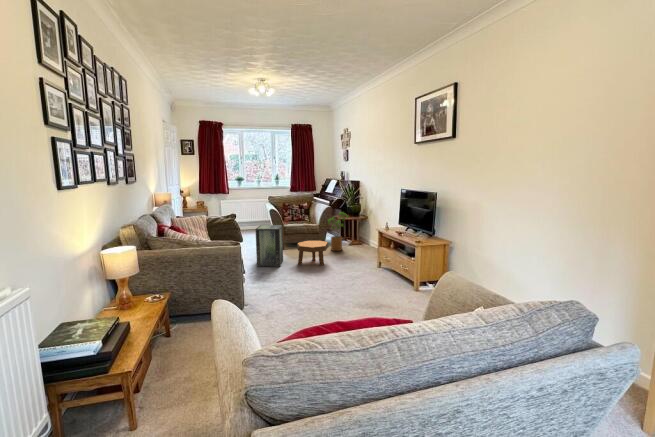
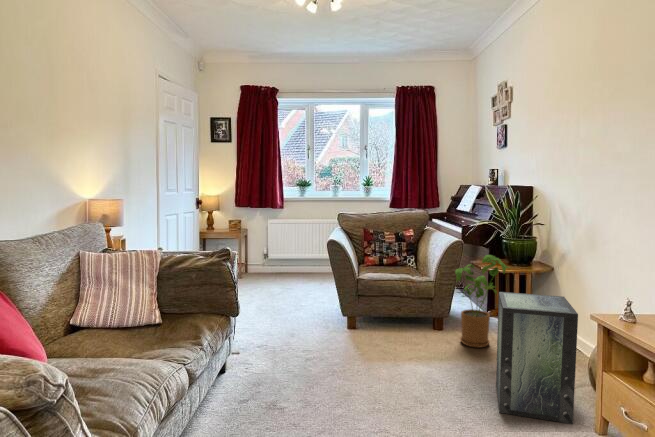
storage box: present [255,225,283,267] -> present [496,292,578,424]
footstool: present [297,241,329,265] -> none [369,323,452,400]

